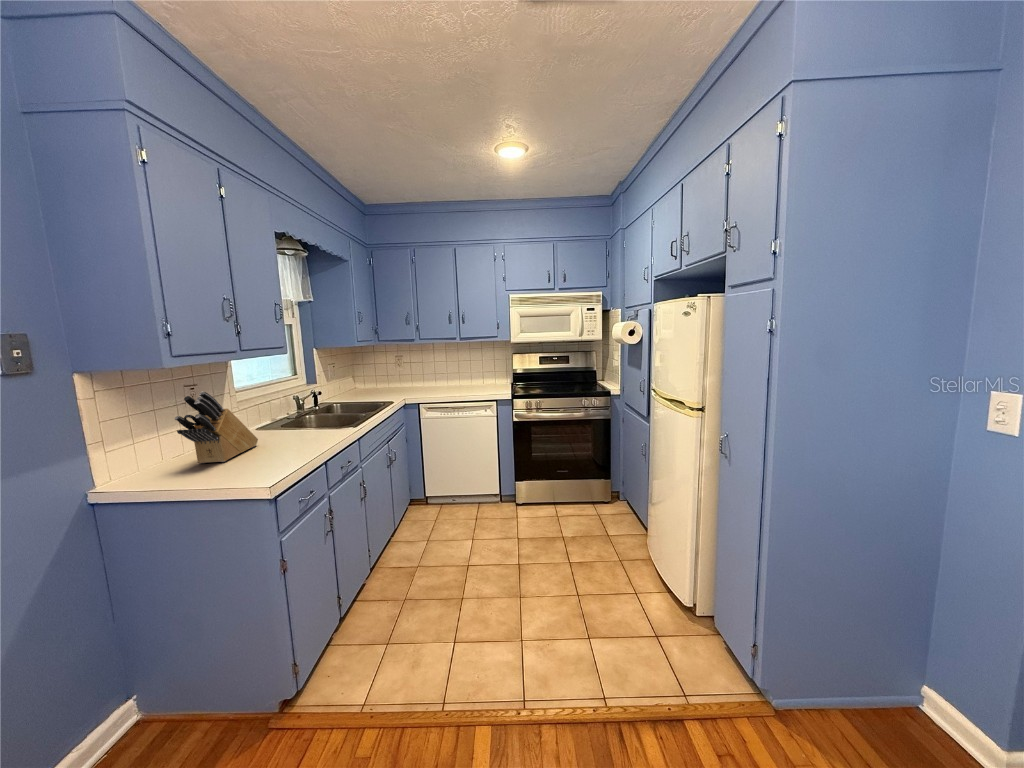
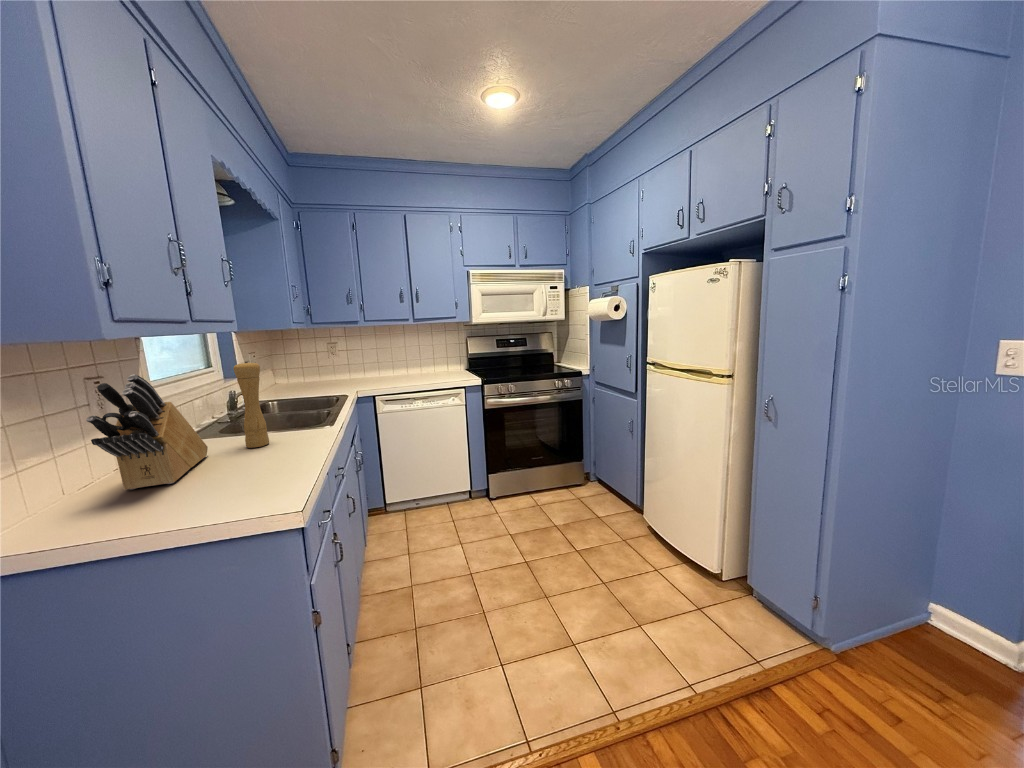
pepper mill: none [276,381,299,442] -> present [233,362,269,448]

